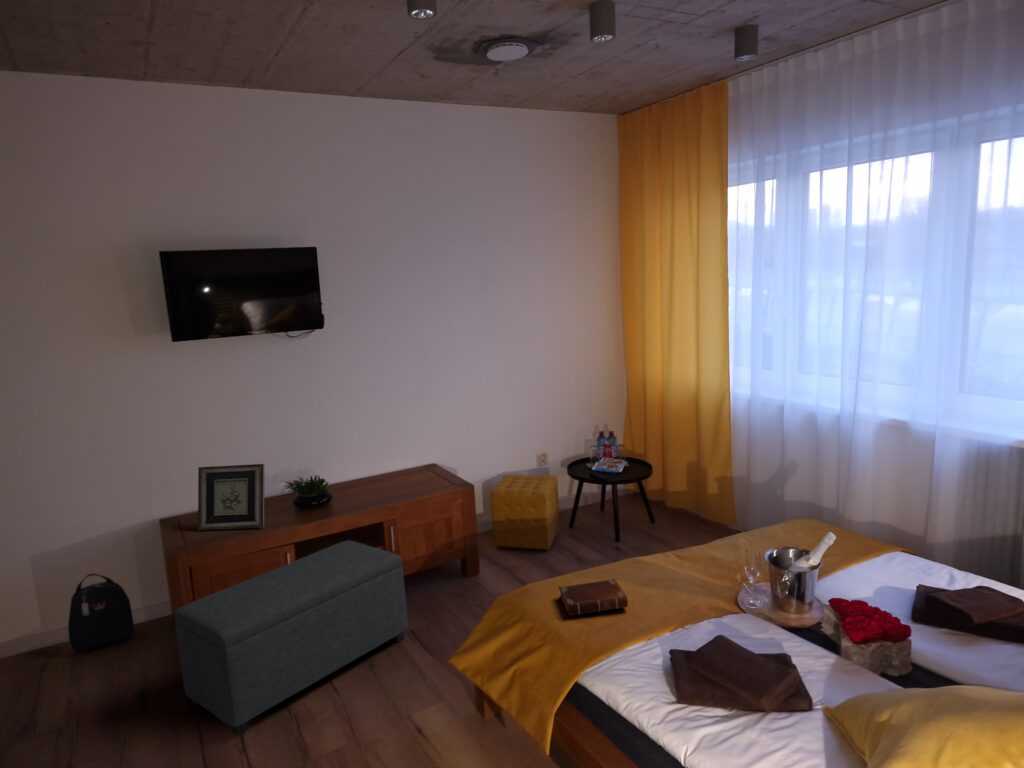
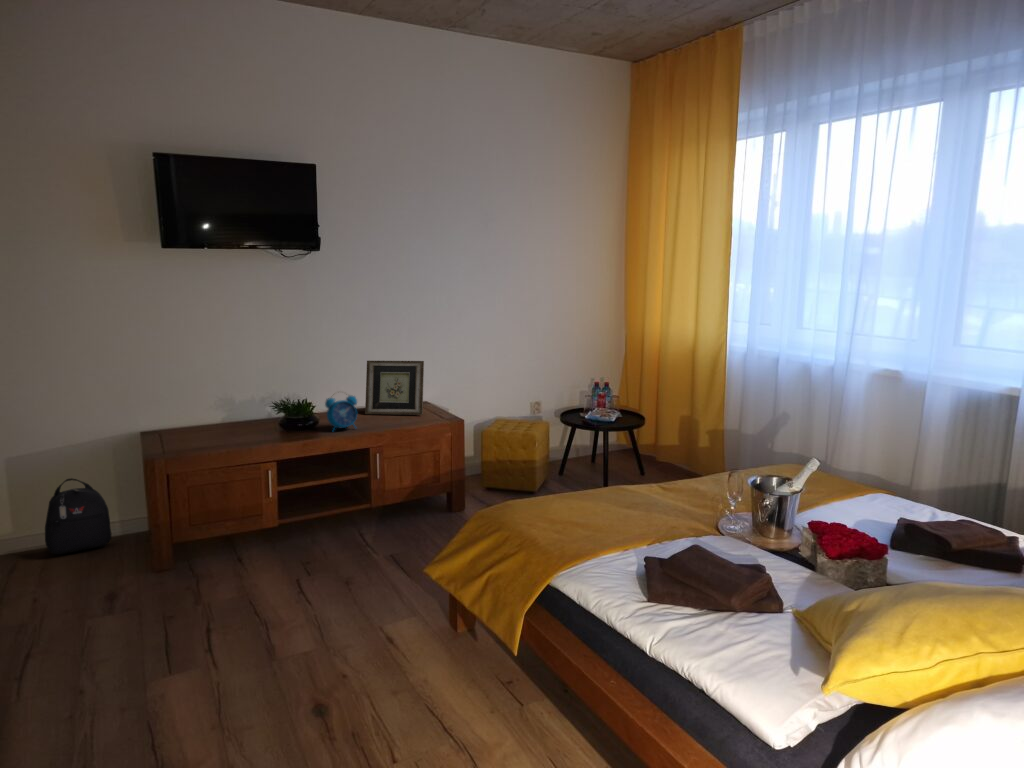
picture frame: present [198,464,265,530] -> present [365,361,424,415]
alarm clock: none [338,466,370,508] -> present [325,395,357,429]
ottoman: present [175,540,408,735] -> none [152,462,387,634]
book: present [559,579,628,616] -> none [539,499,607,528]

